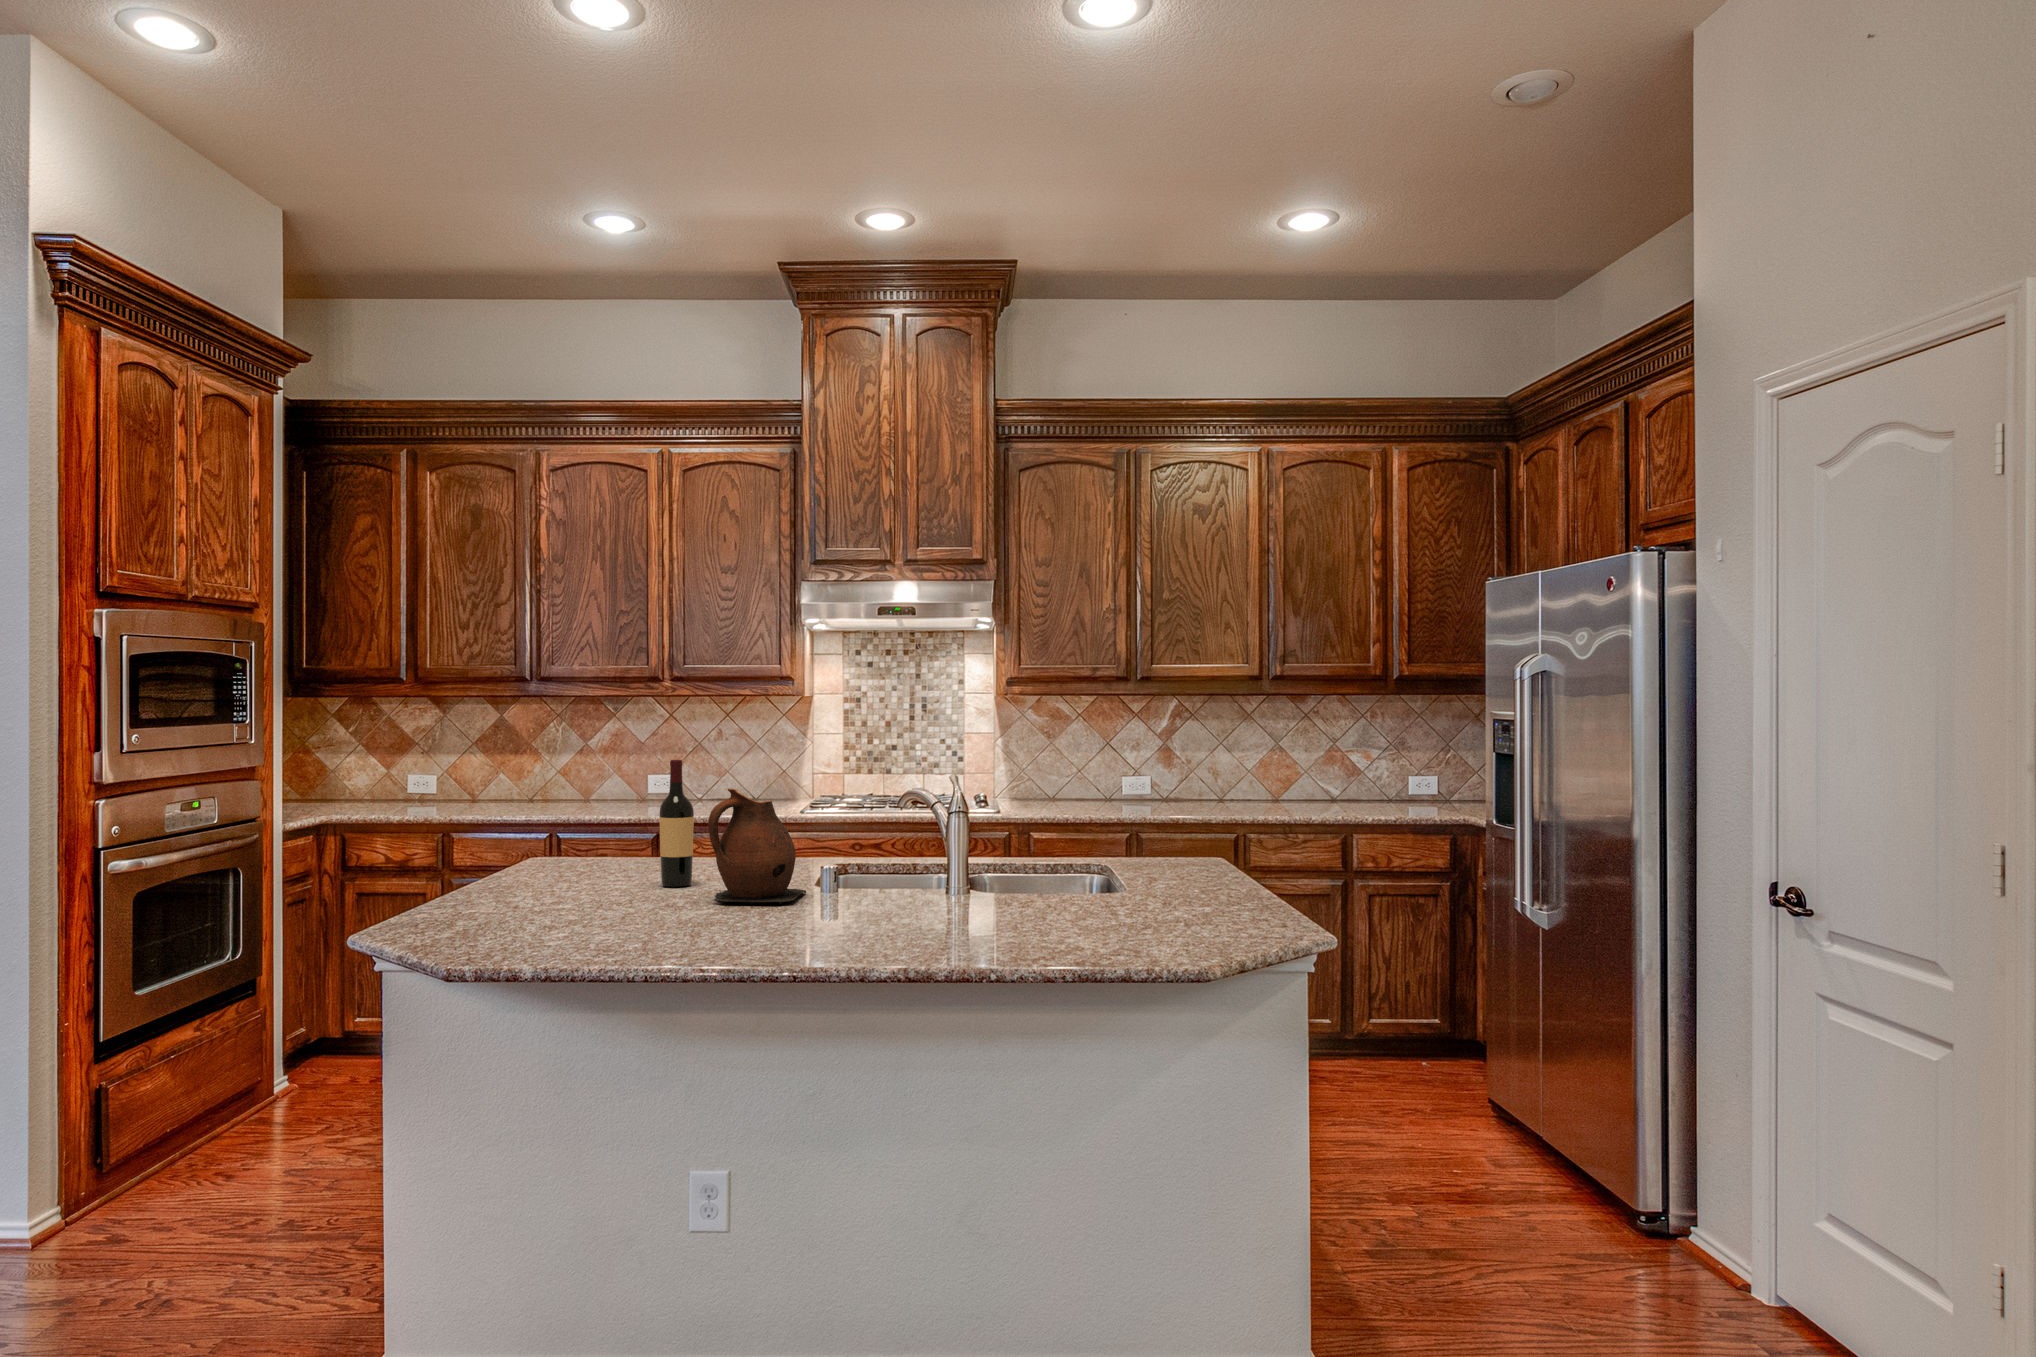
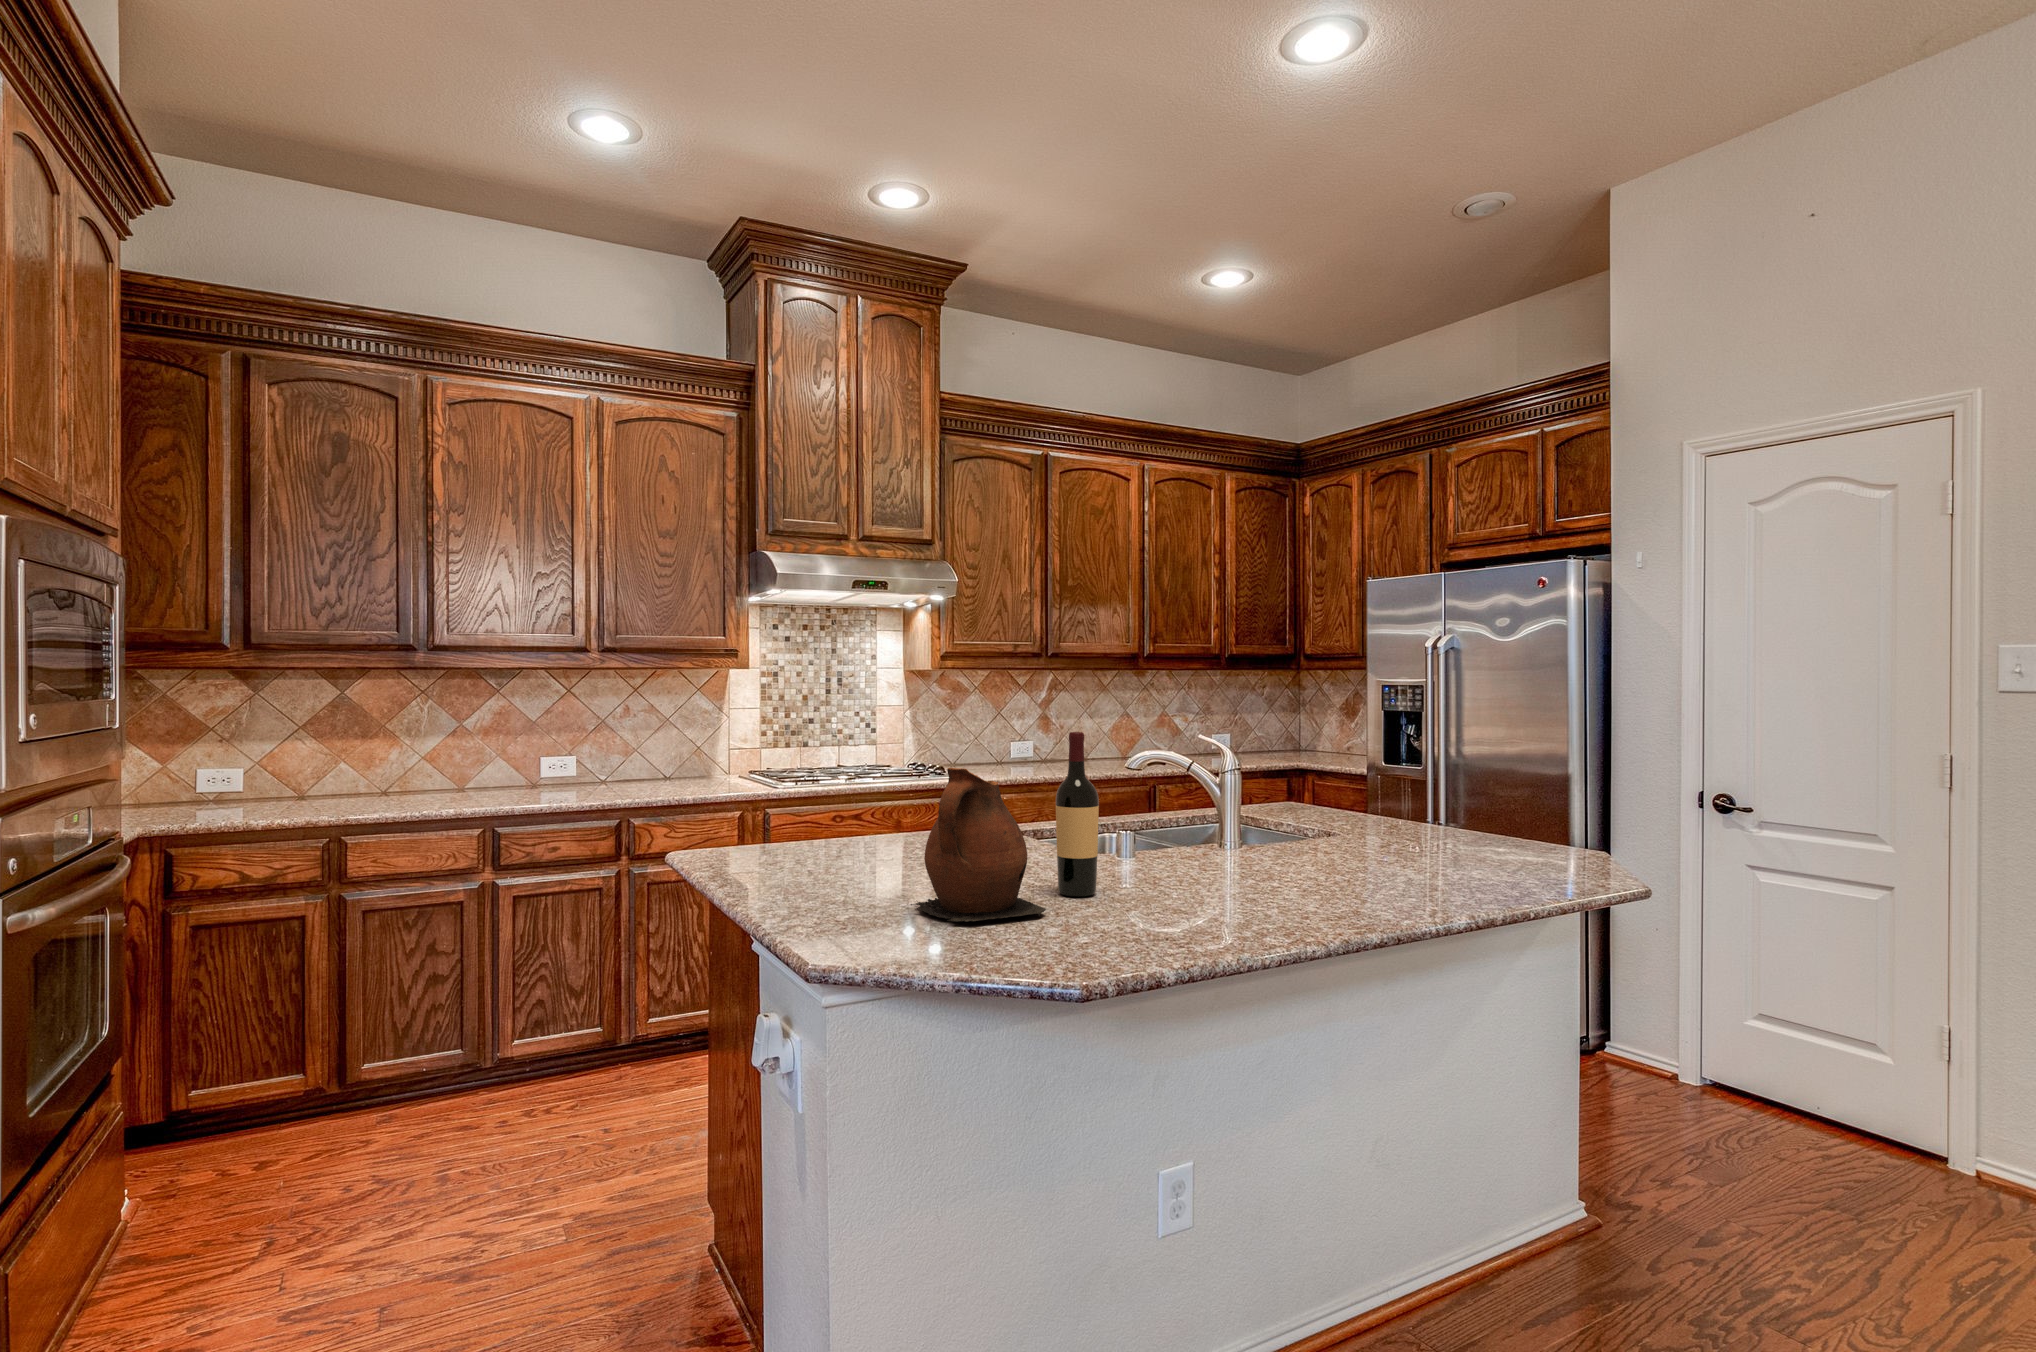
ceramic pitcher: present [708,788,806,904] -> present [911,768,1046,922]

